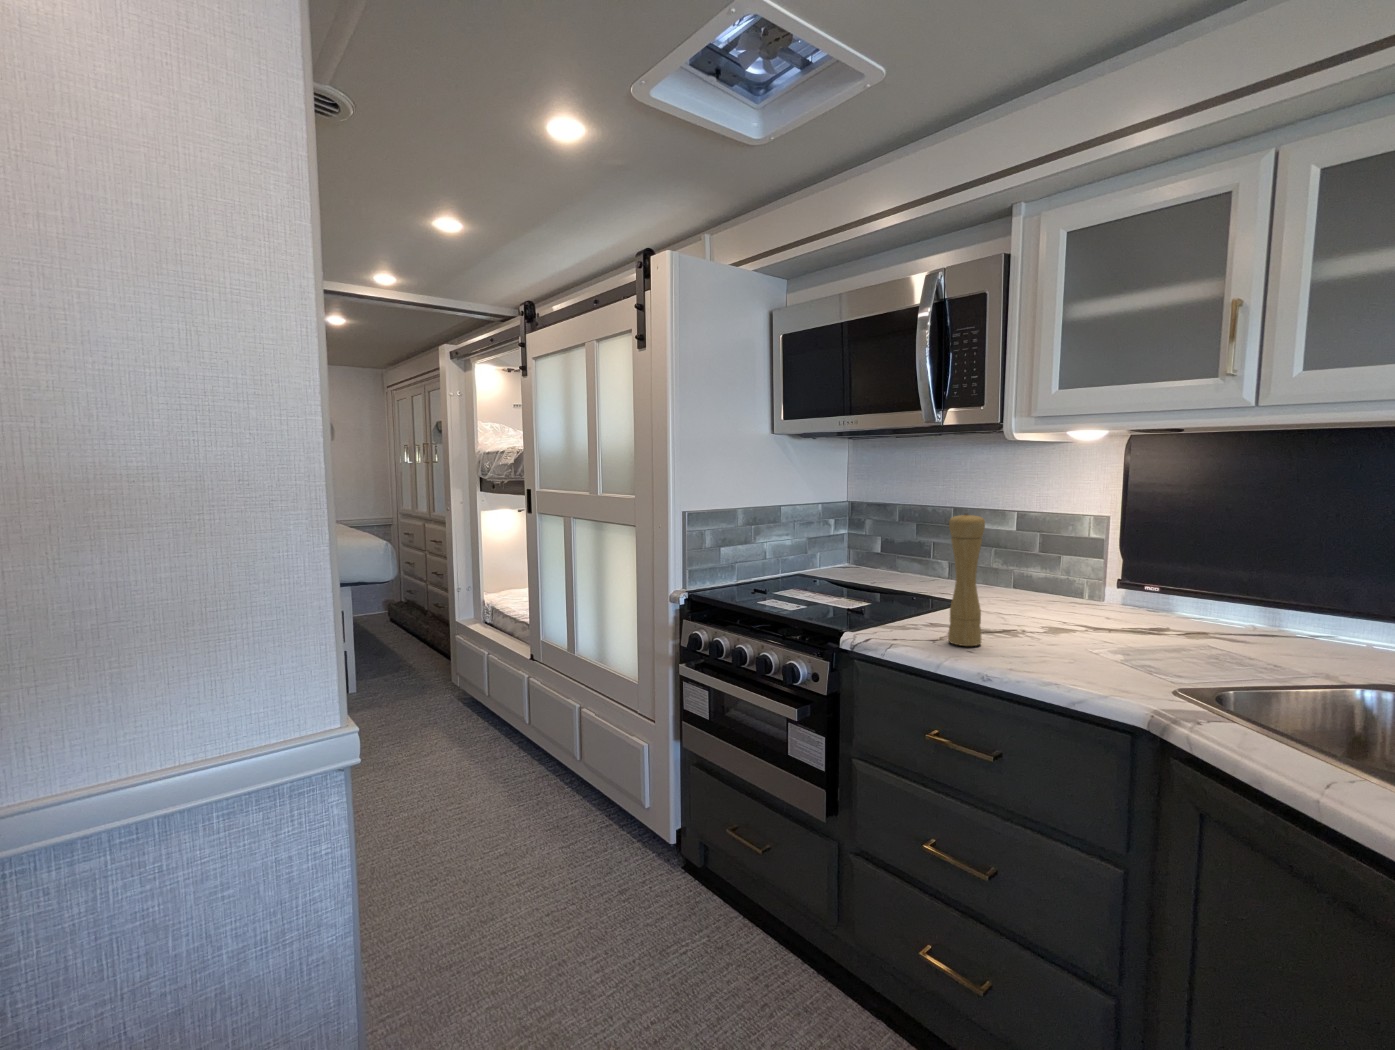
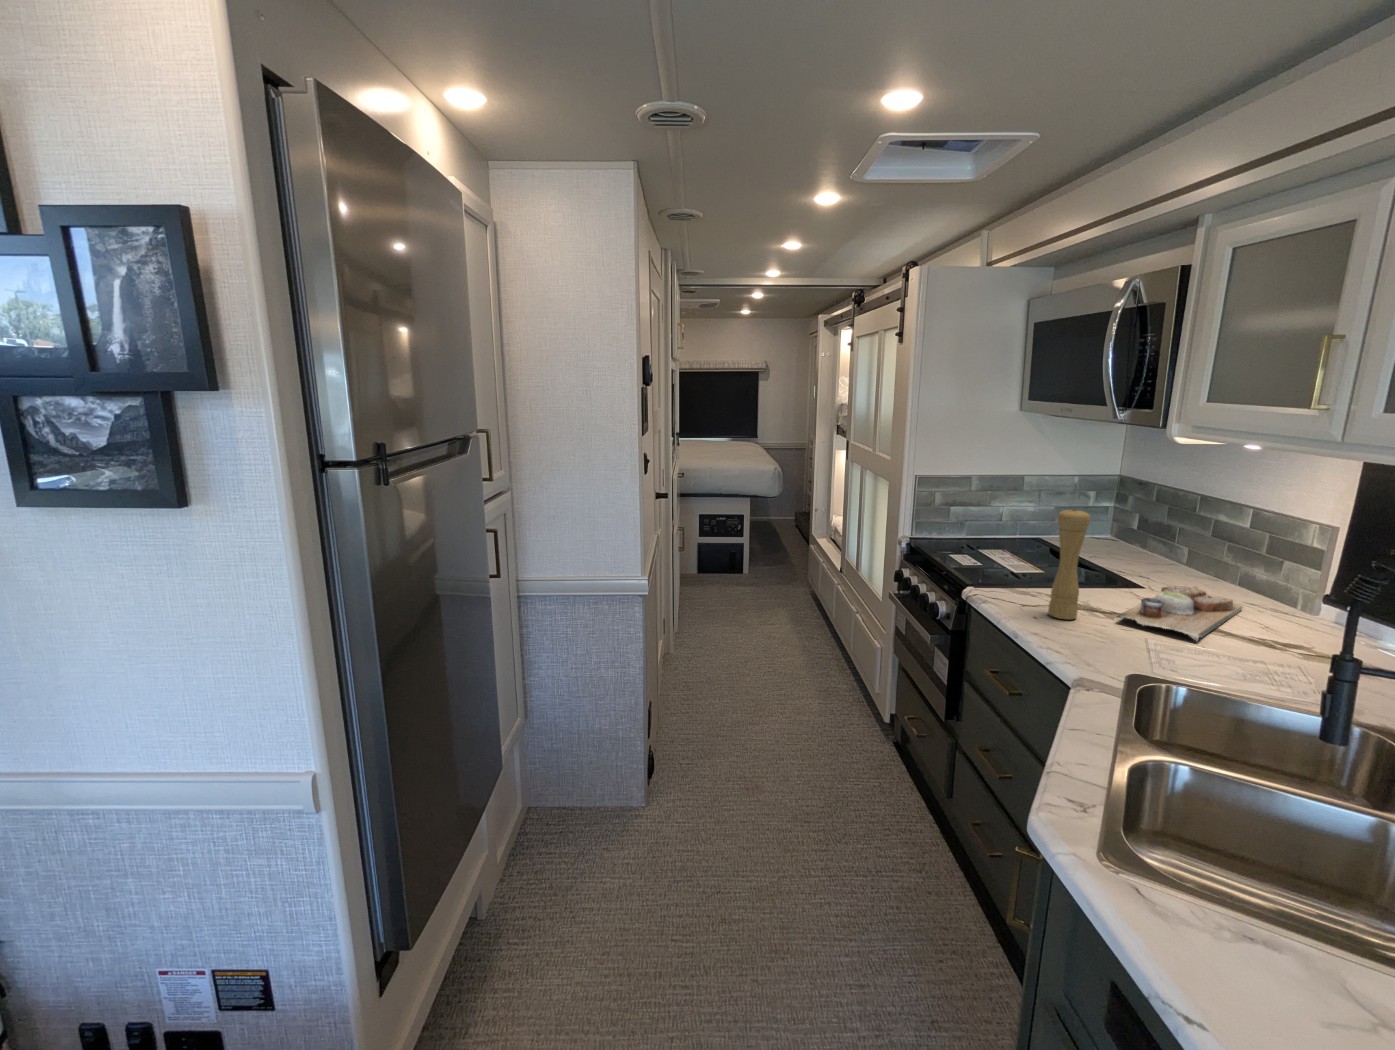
cutting board: none [987,592,1100,642] -> present [1117,586,1243,641]

